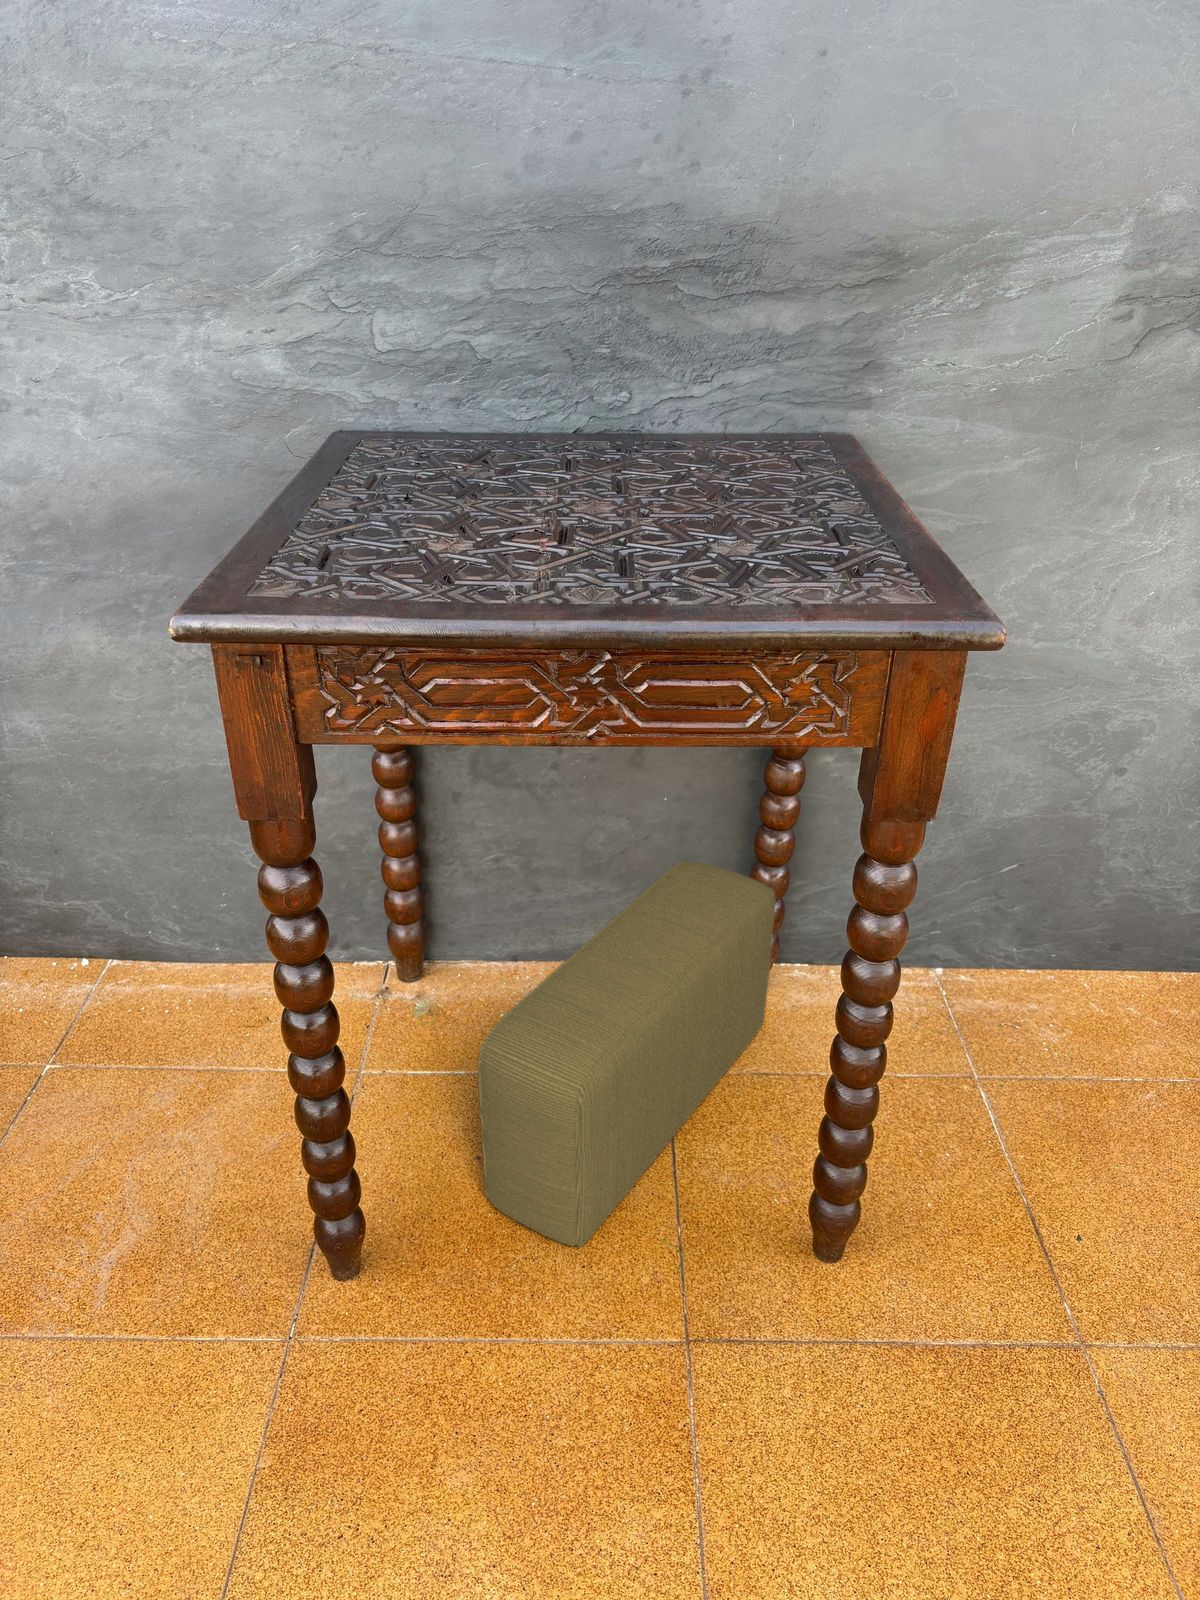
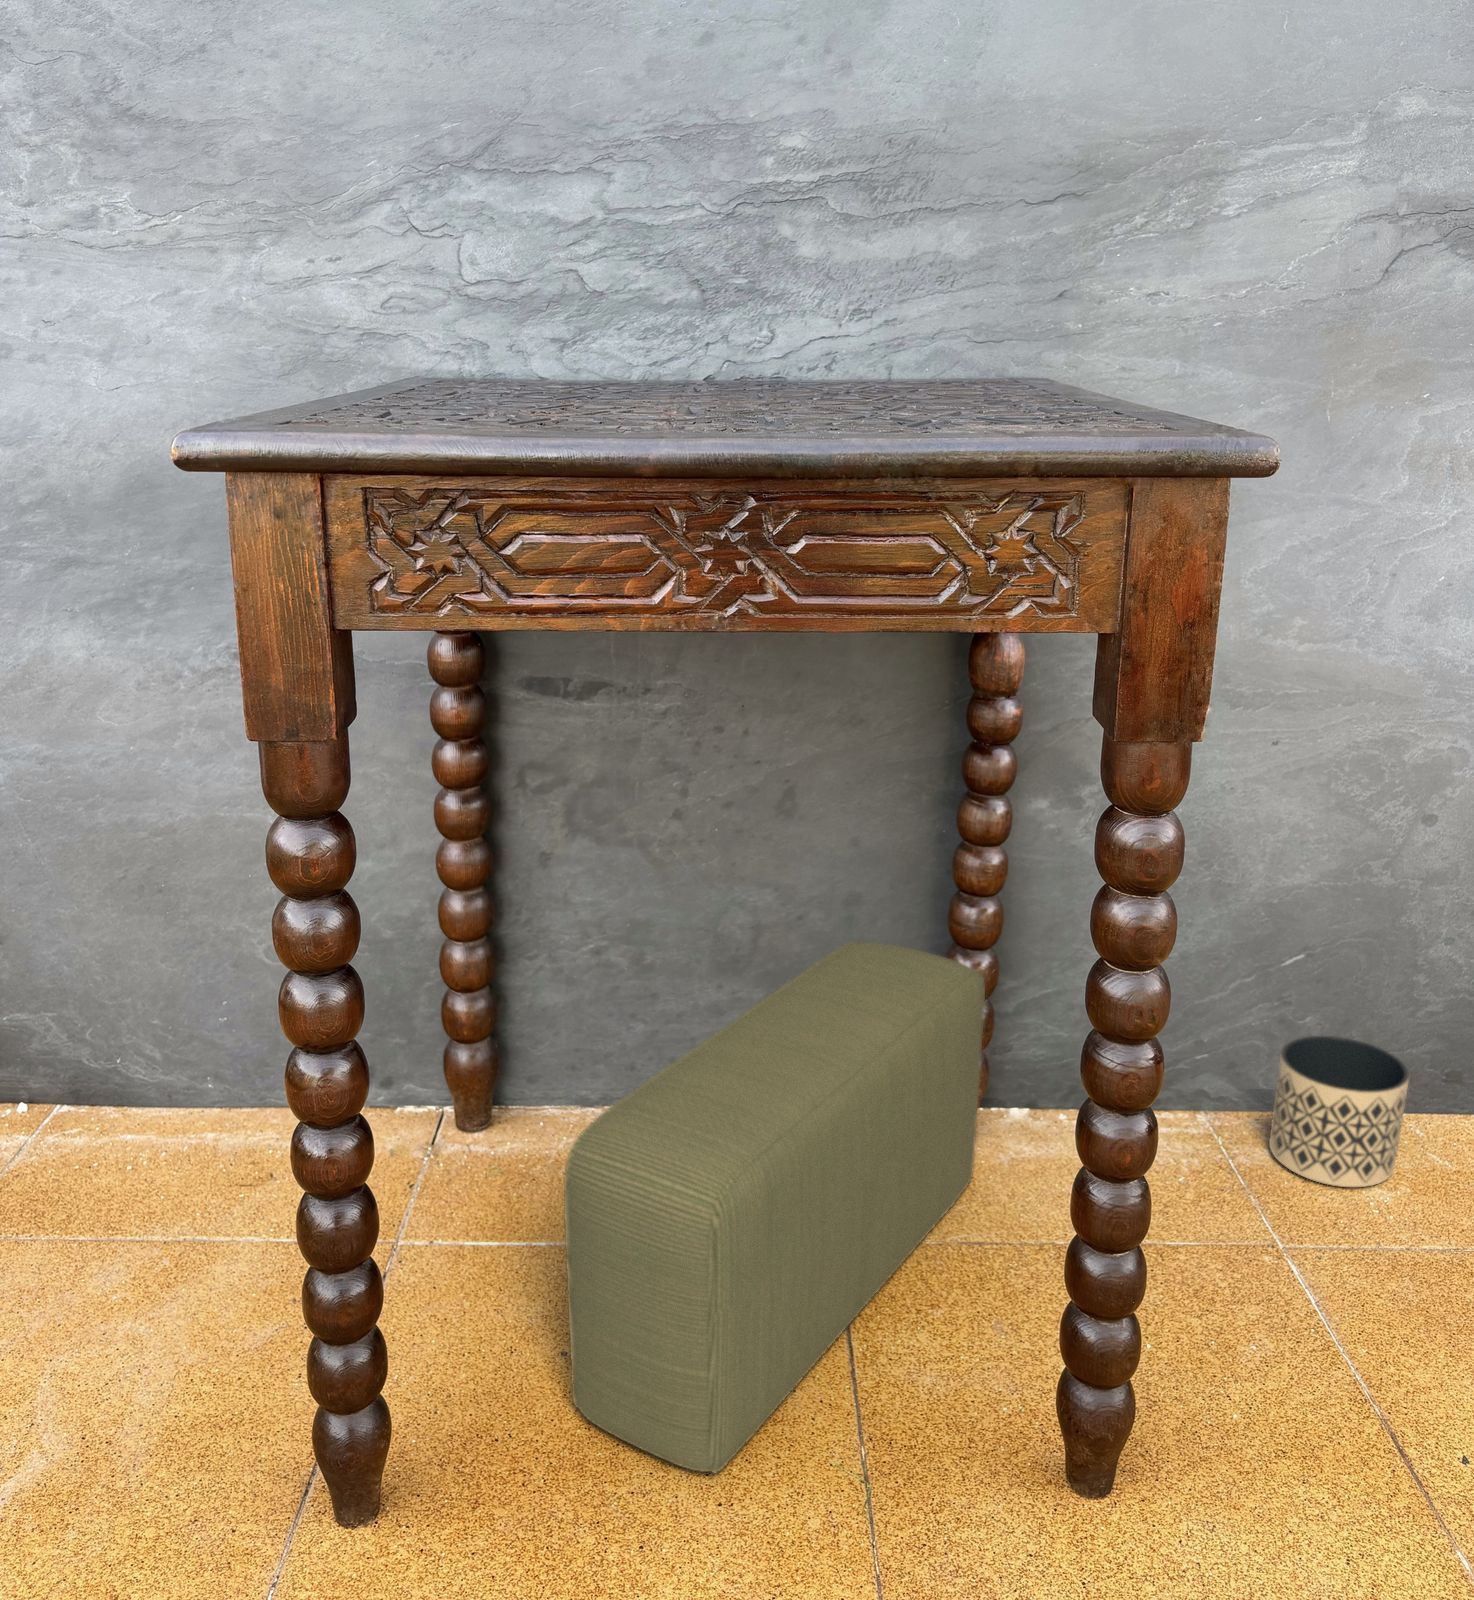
planter: none [977,921,1078,1031] -> present [1269,1036,1409,1187]

